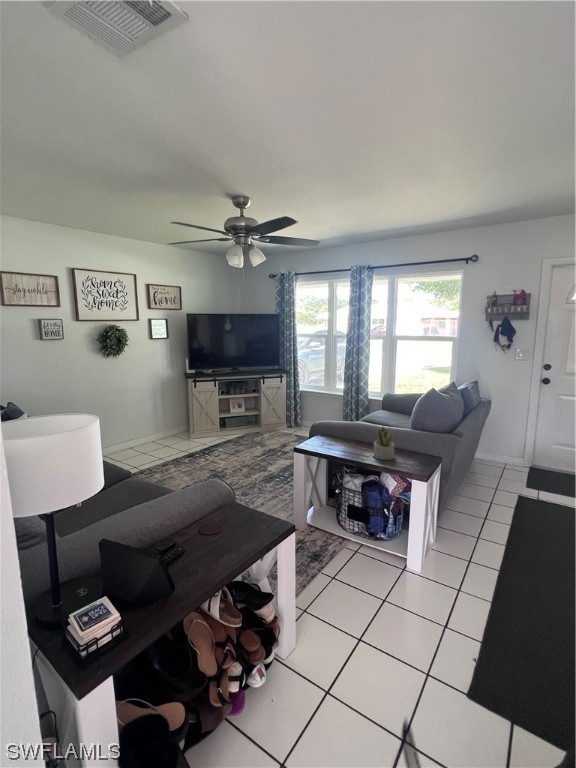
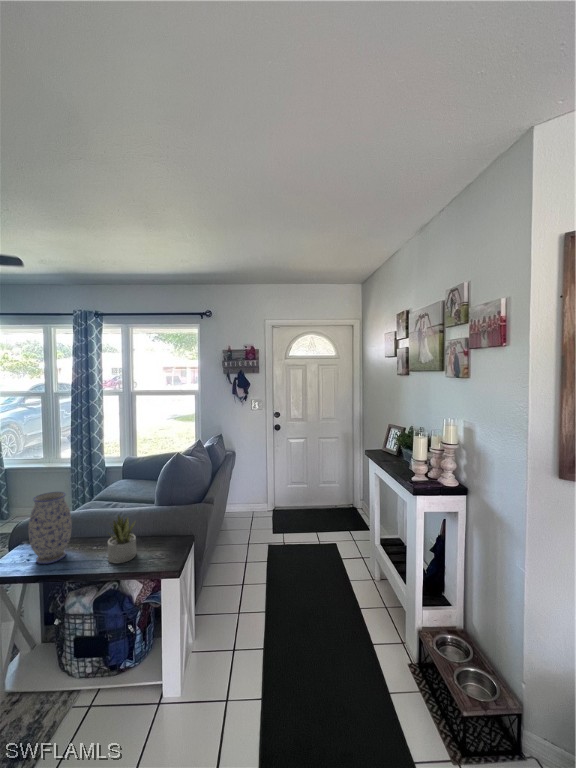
vase: none [324,401,350,449] -> present [28,492,72,564]

